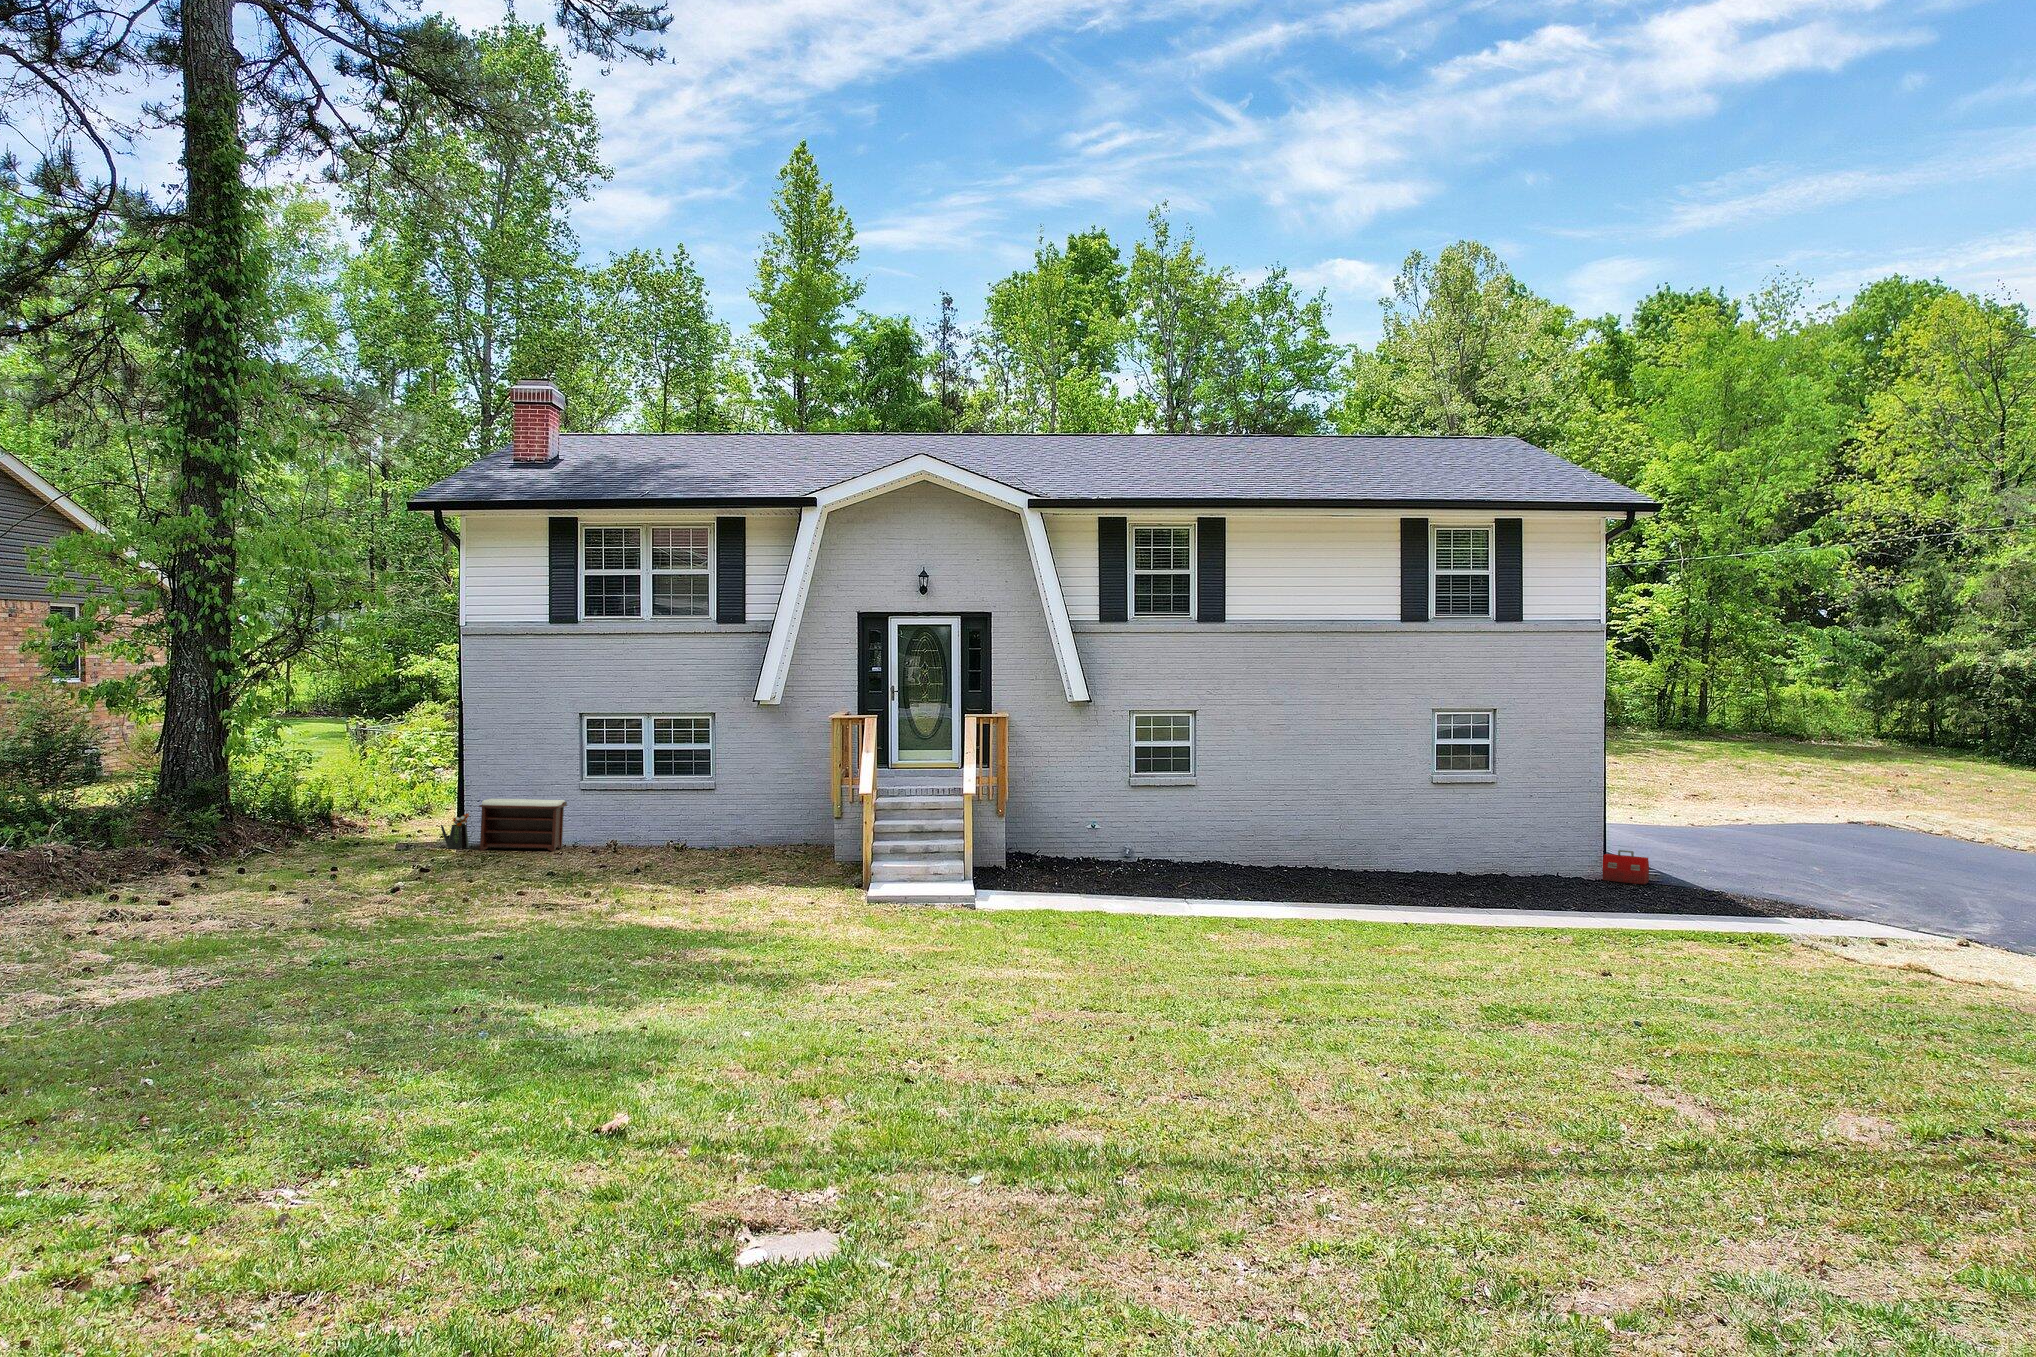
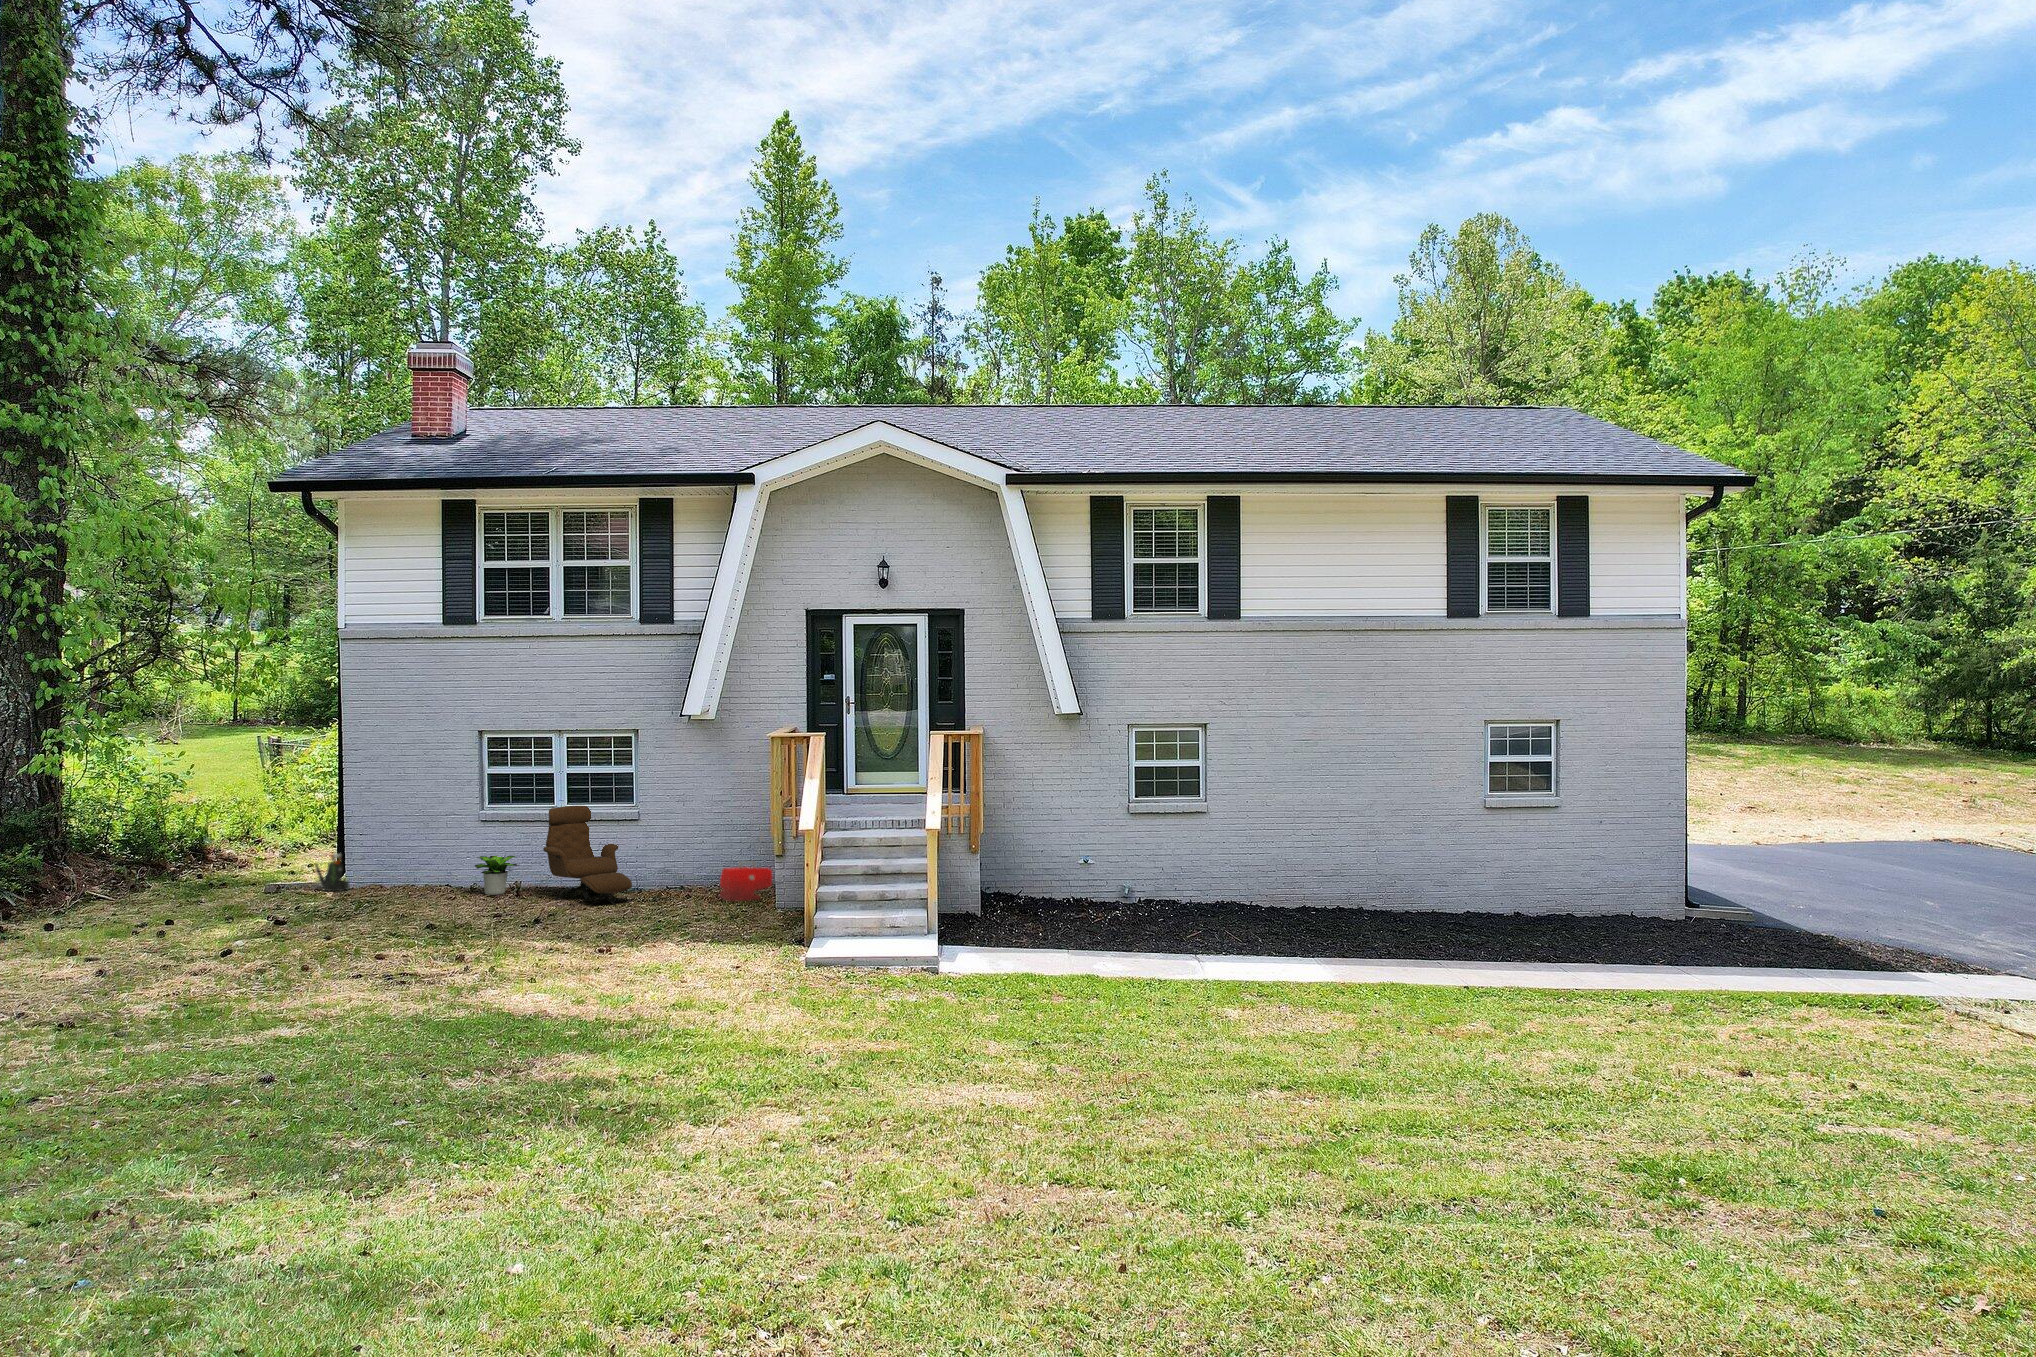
lounge chair: none [635,778,711,861] -> present [543,806,632,906]
bench: present [479,799,567,852] -> none [359,831,467,894]
potted plant: none [575,819,614,853] -> present [474,855,519,895]
toolbox: present [1602,850,1649,884] -> present [720,861,774,902]

